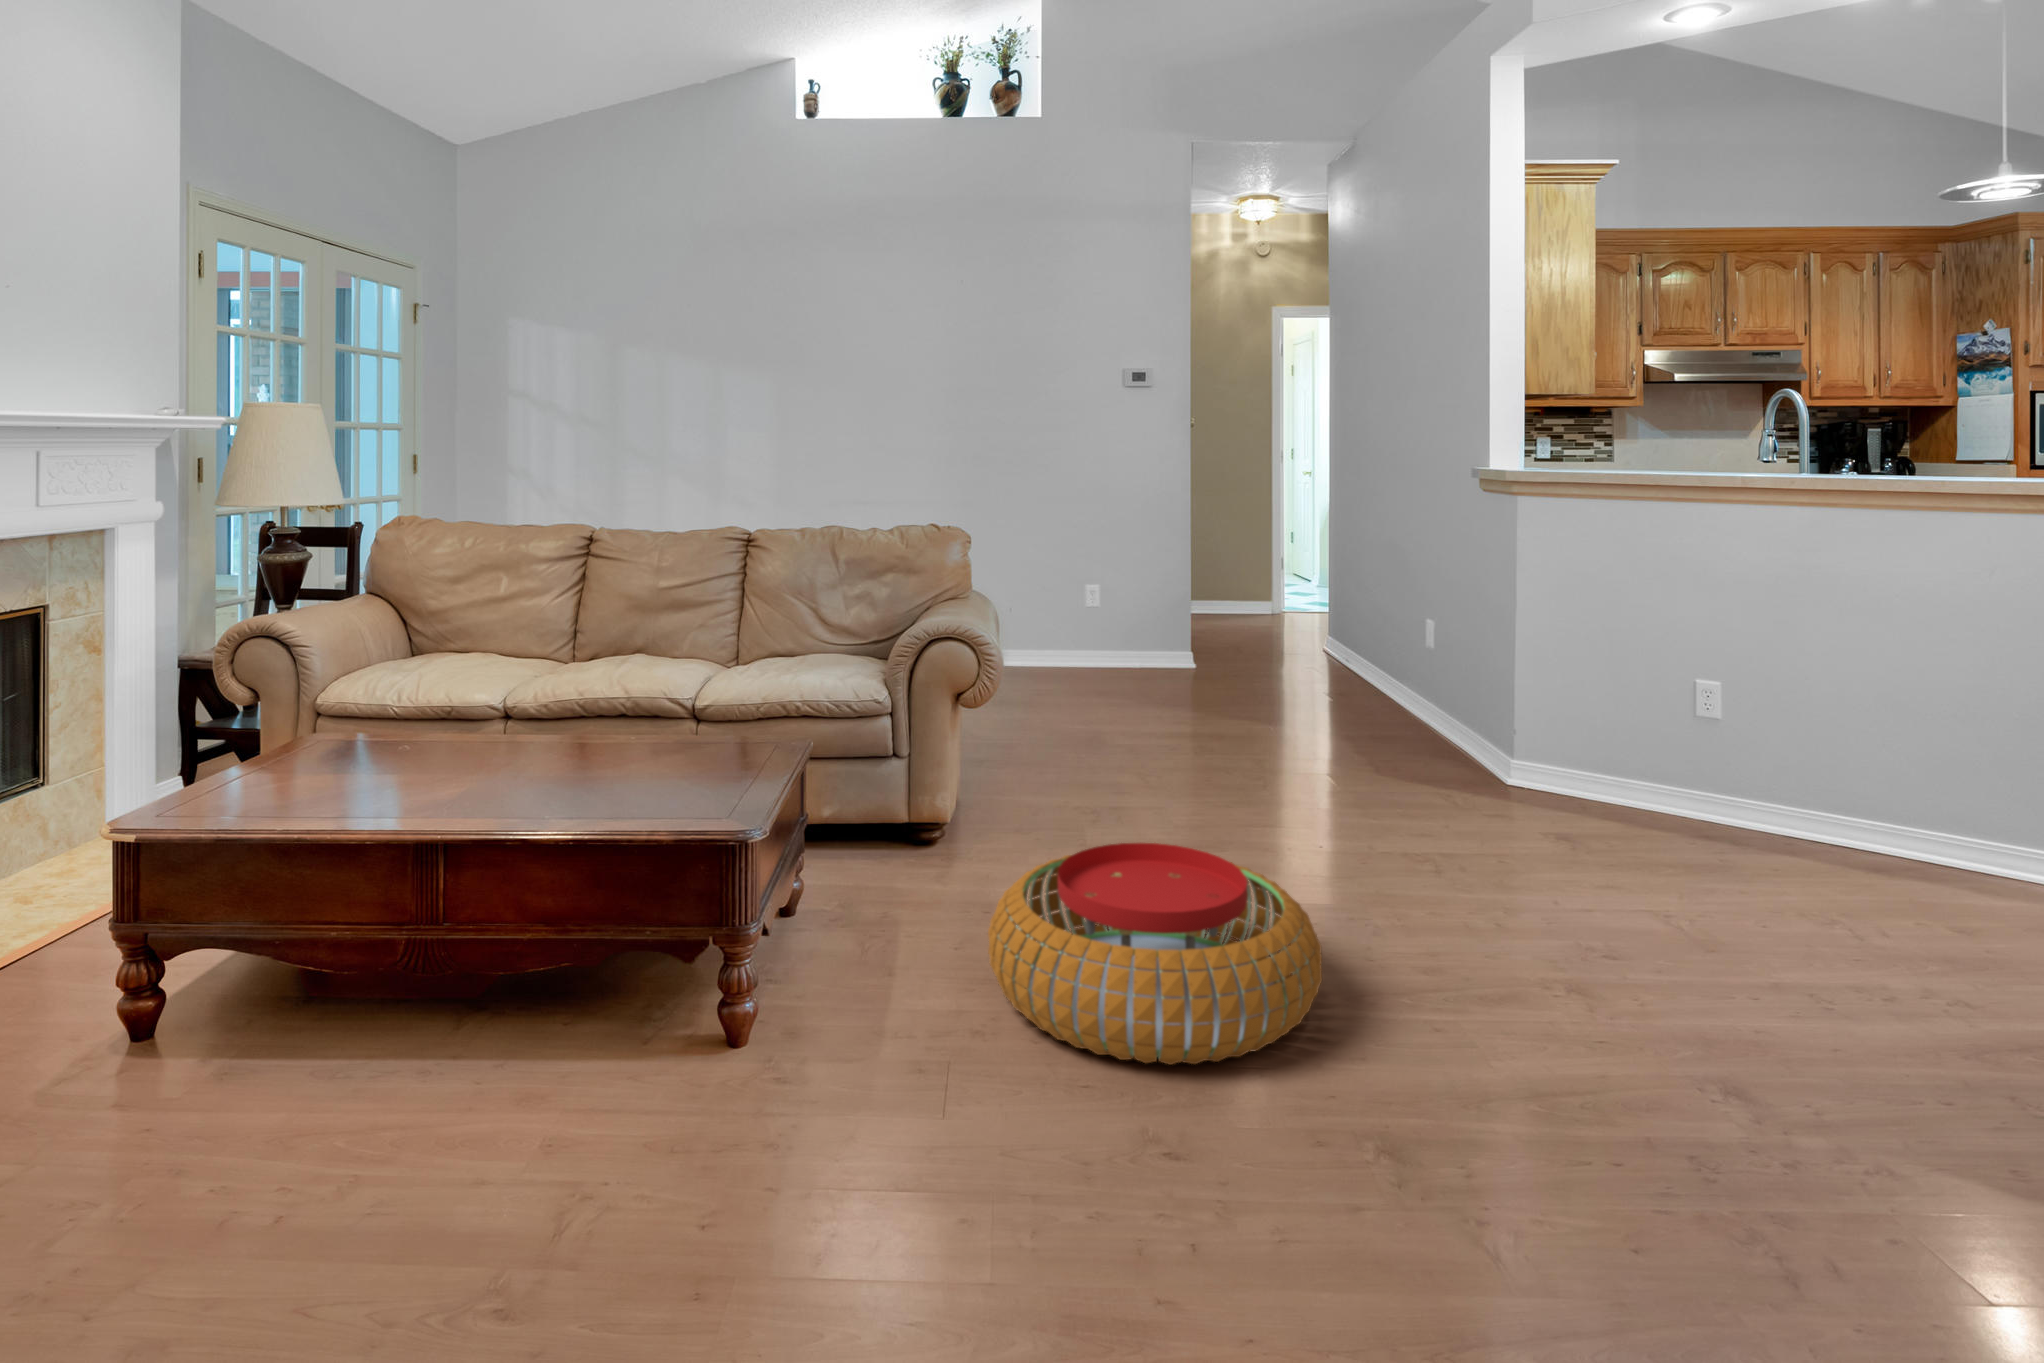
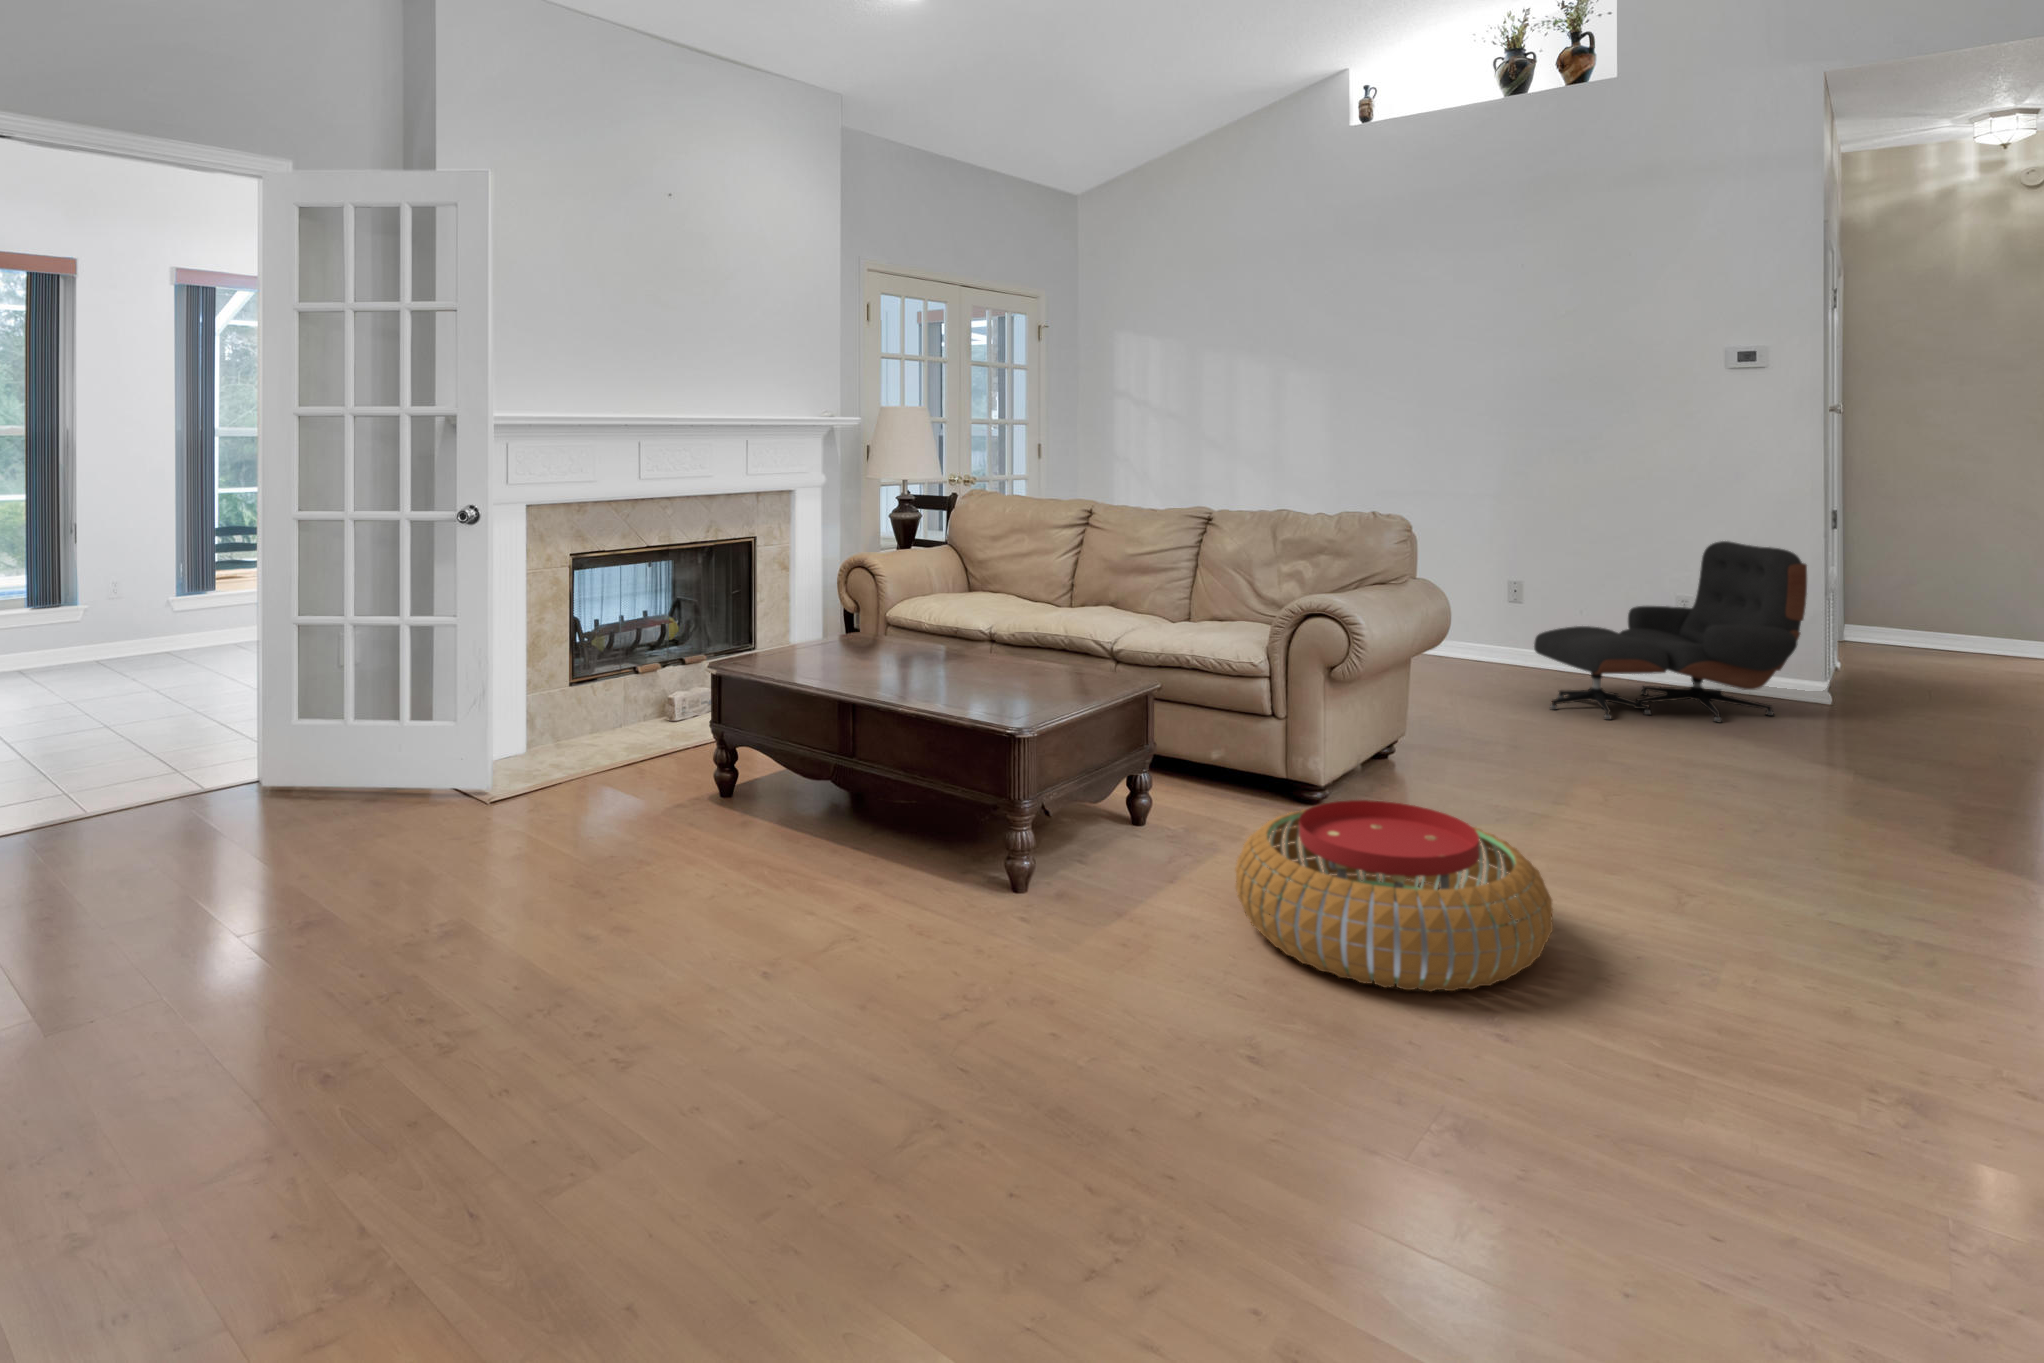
lounge chair: none [1000,538,1204,711] -> present [1534,541,1807,722]

